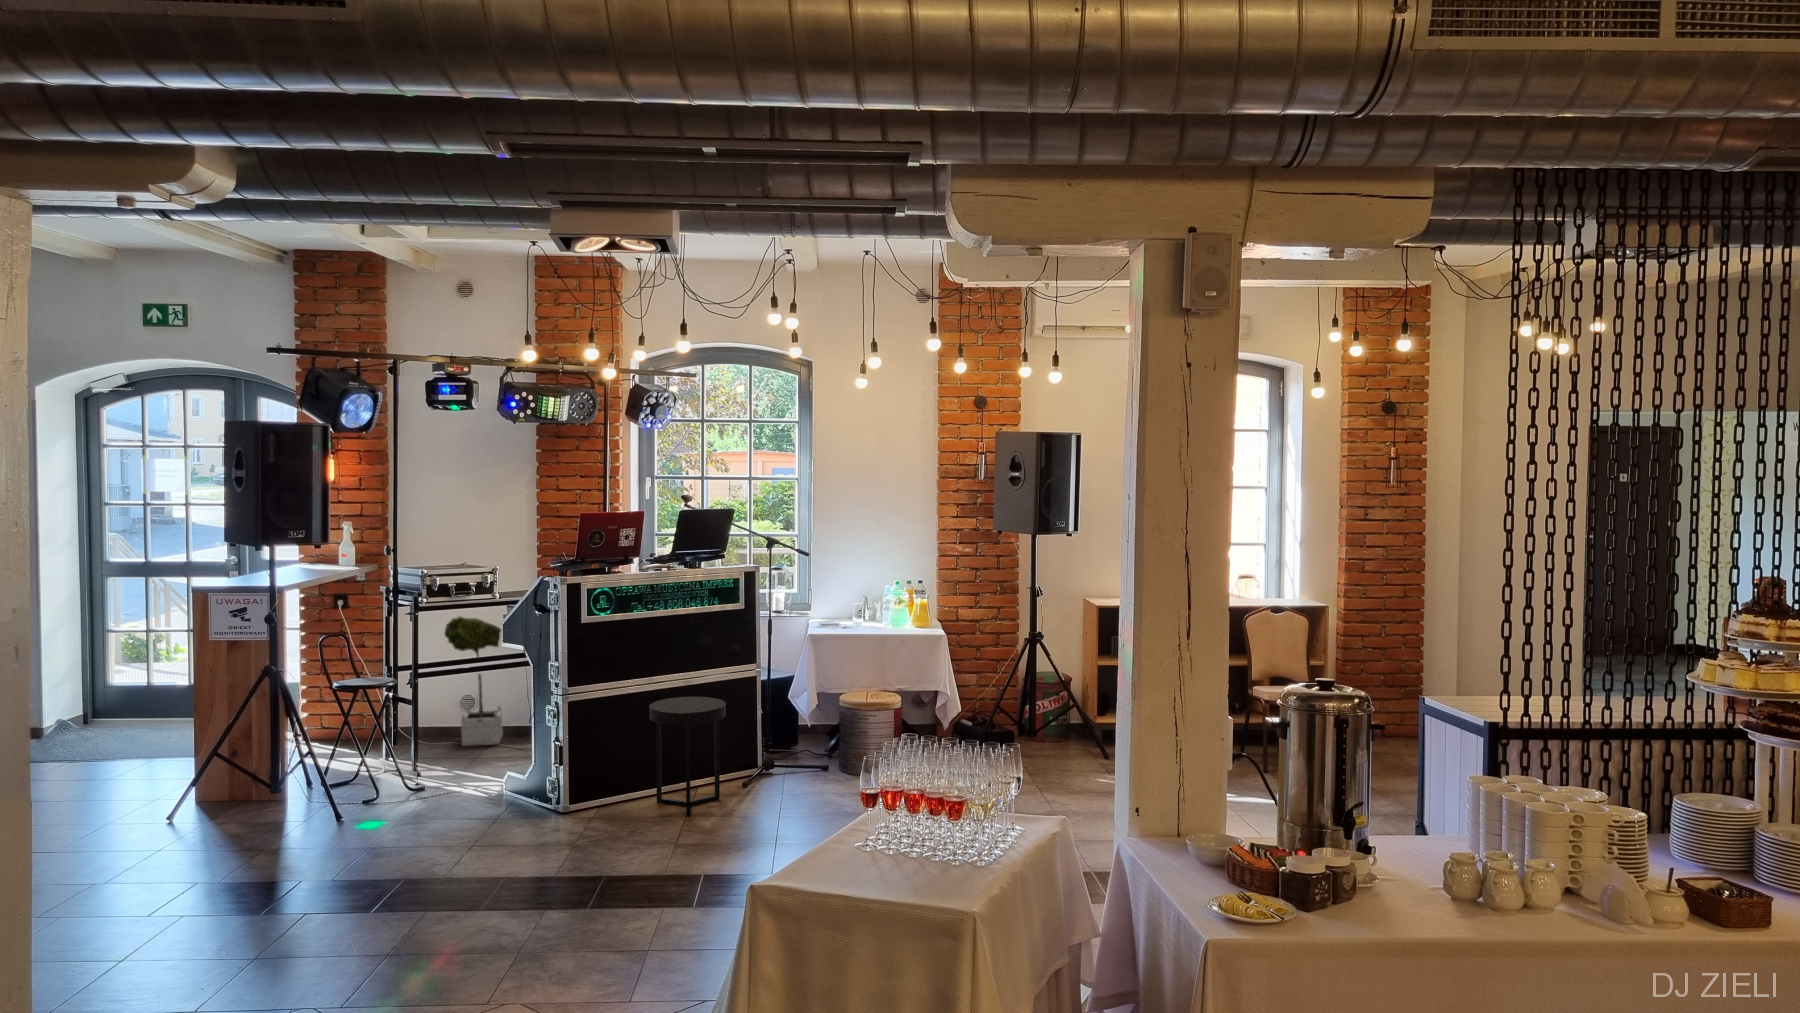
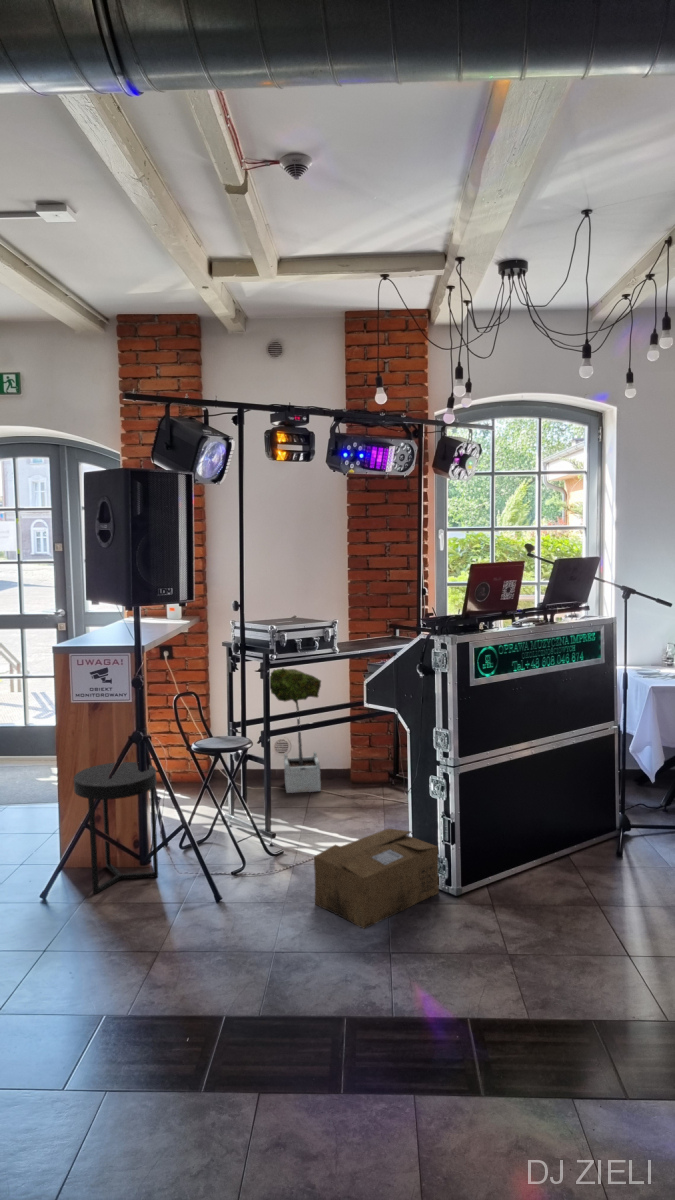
side table: present [650,697,726,816] -> present [74,762,158,894]
cardboard box: none [427,759,550,838] -> present [314,829,439,929]

